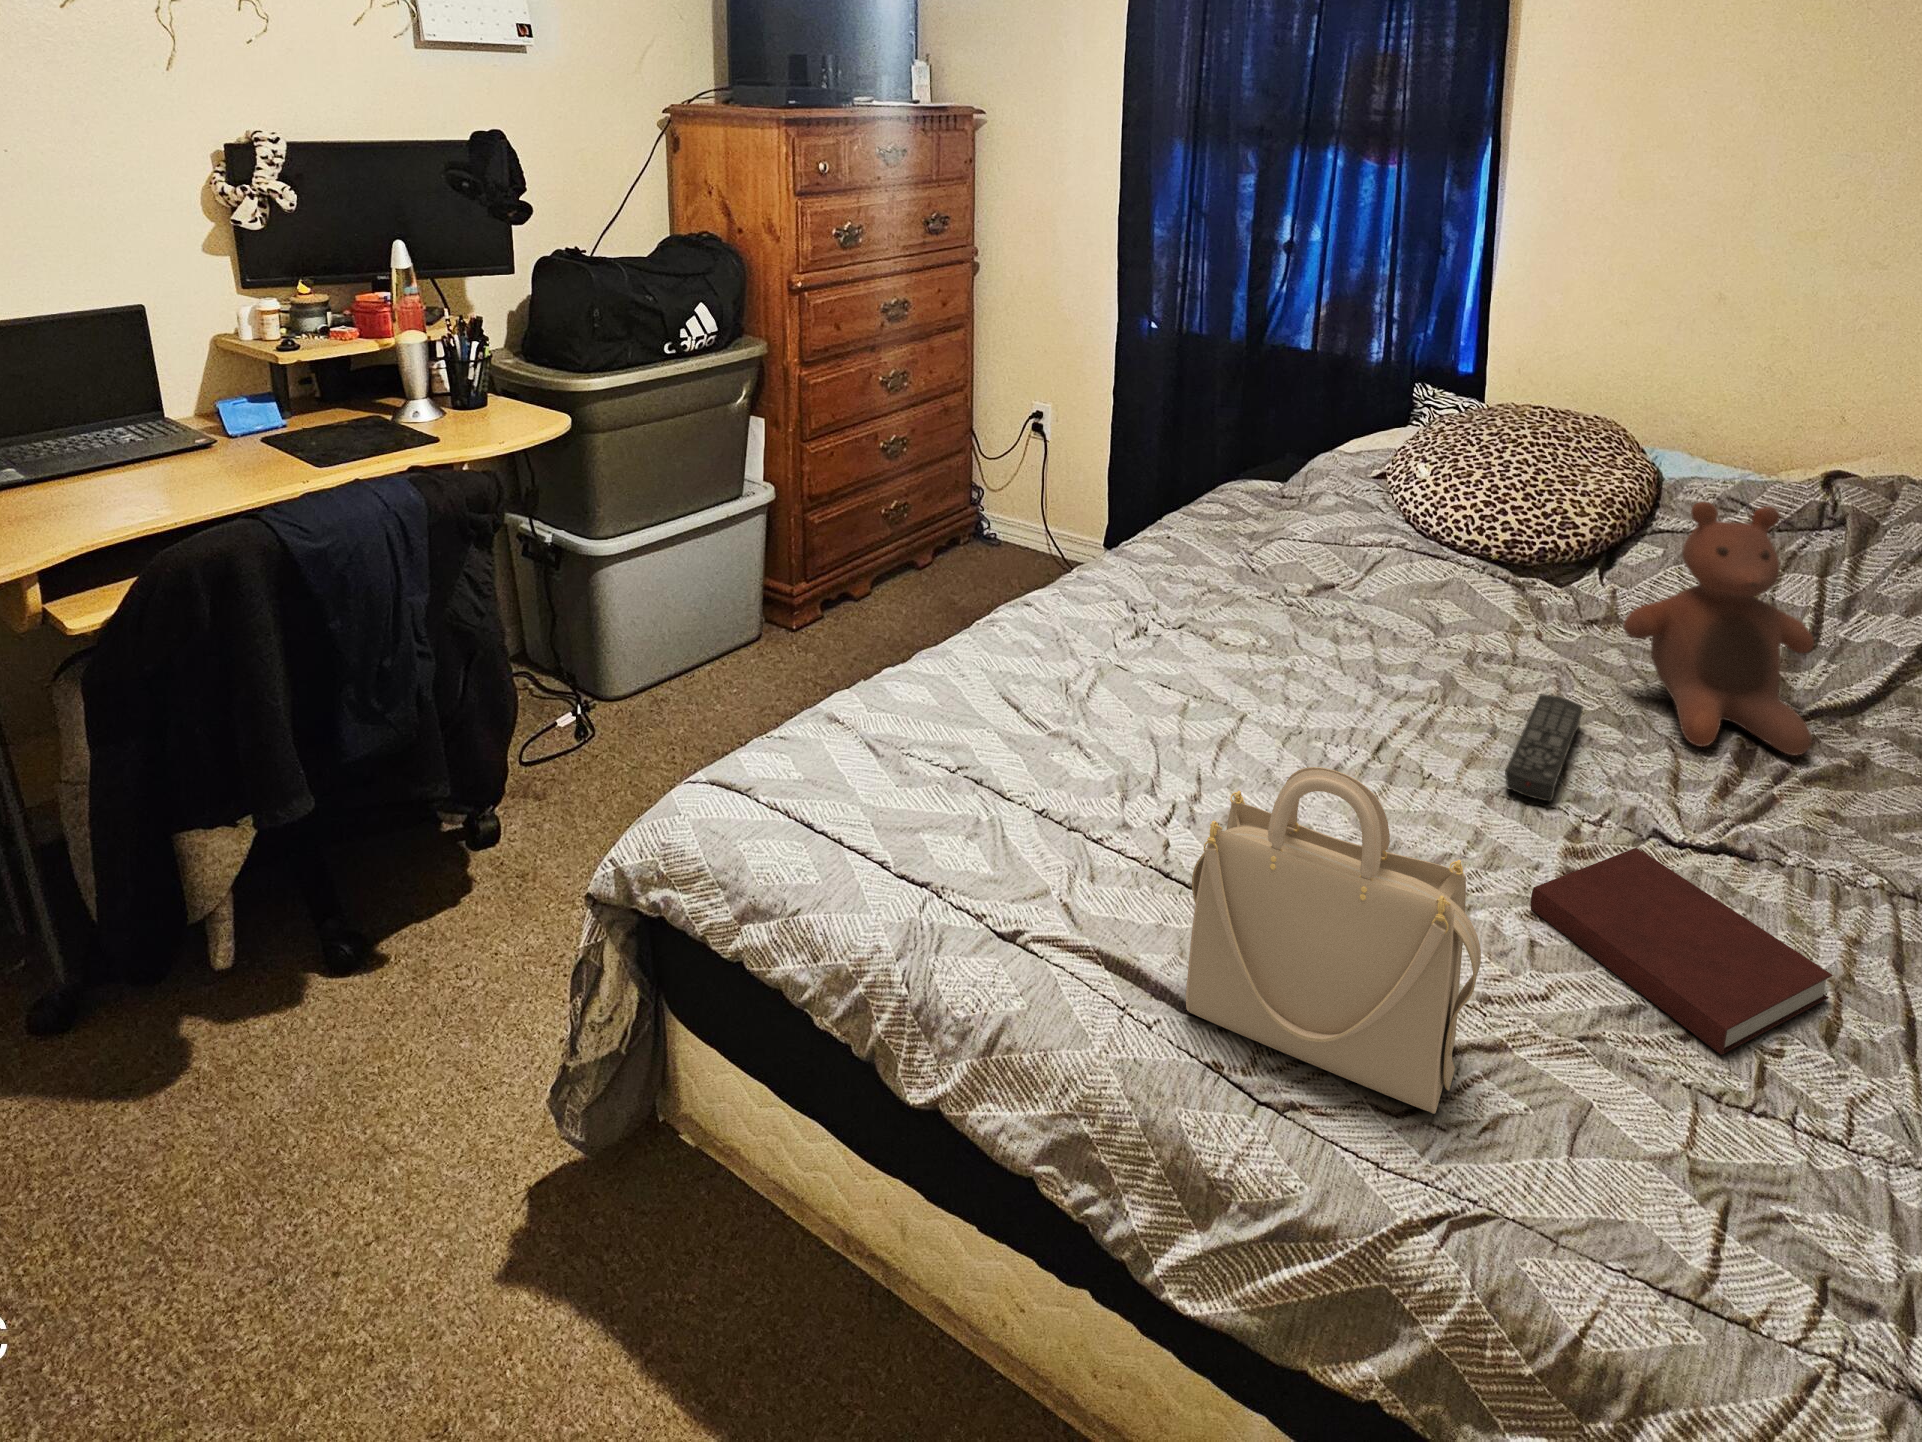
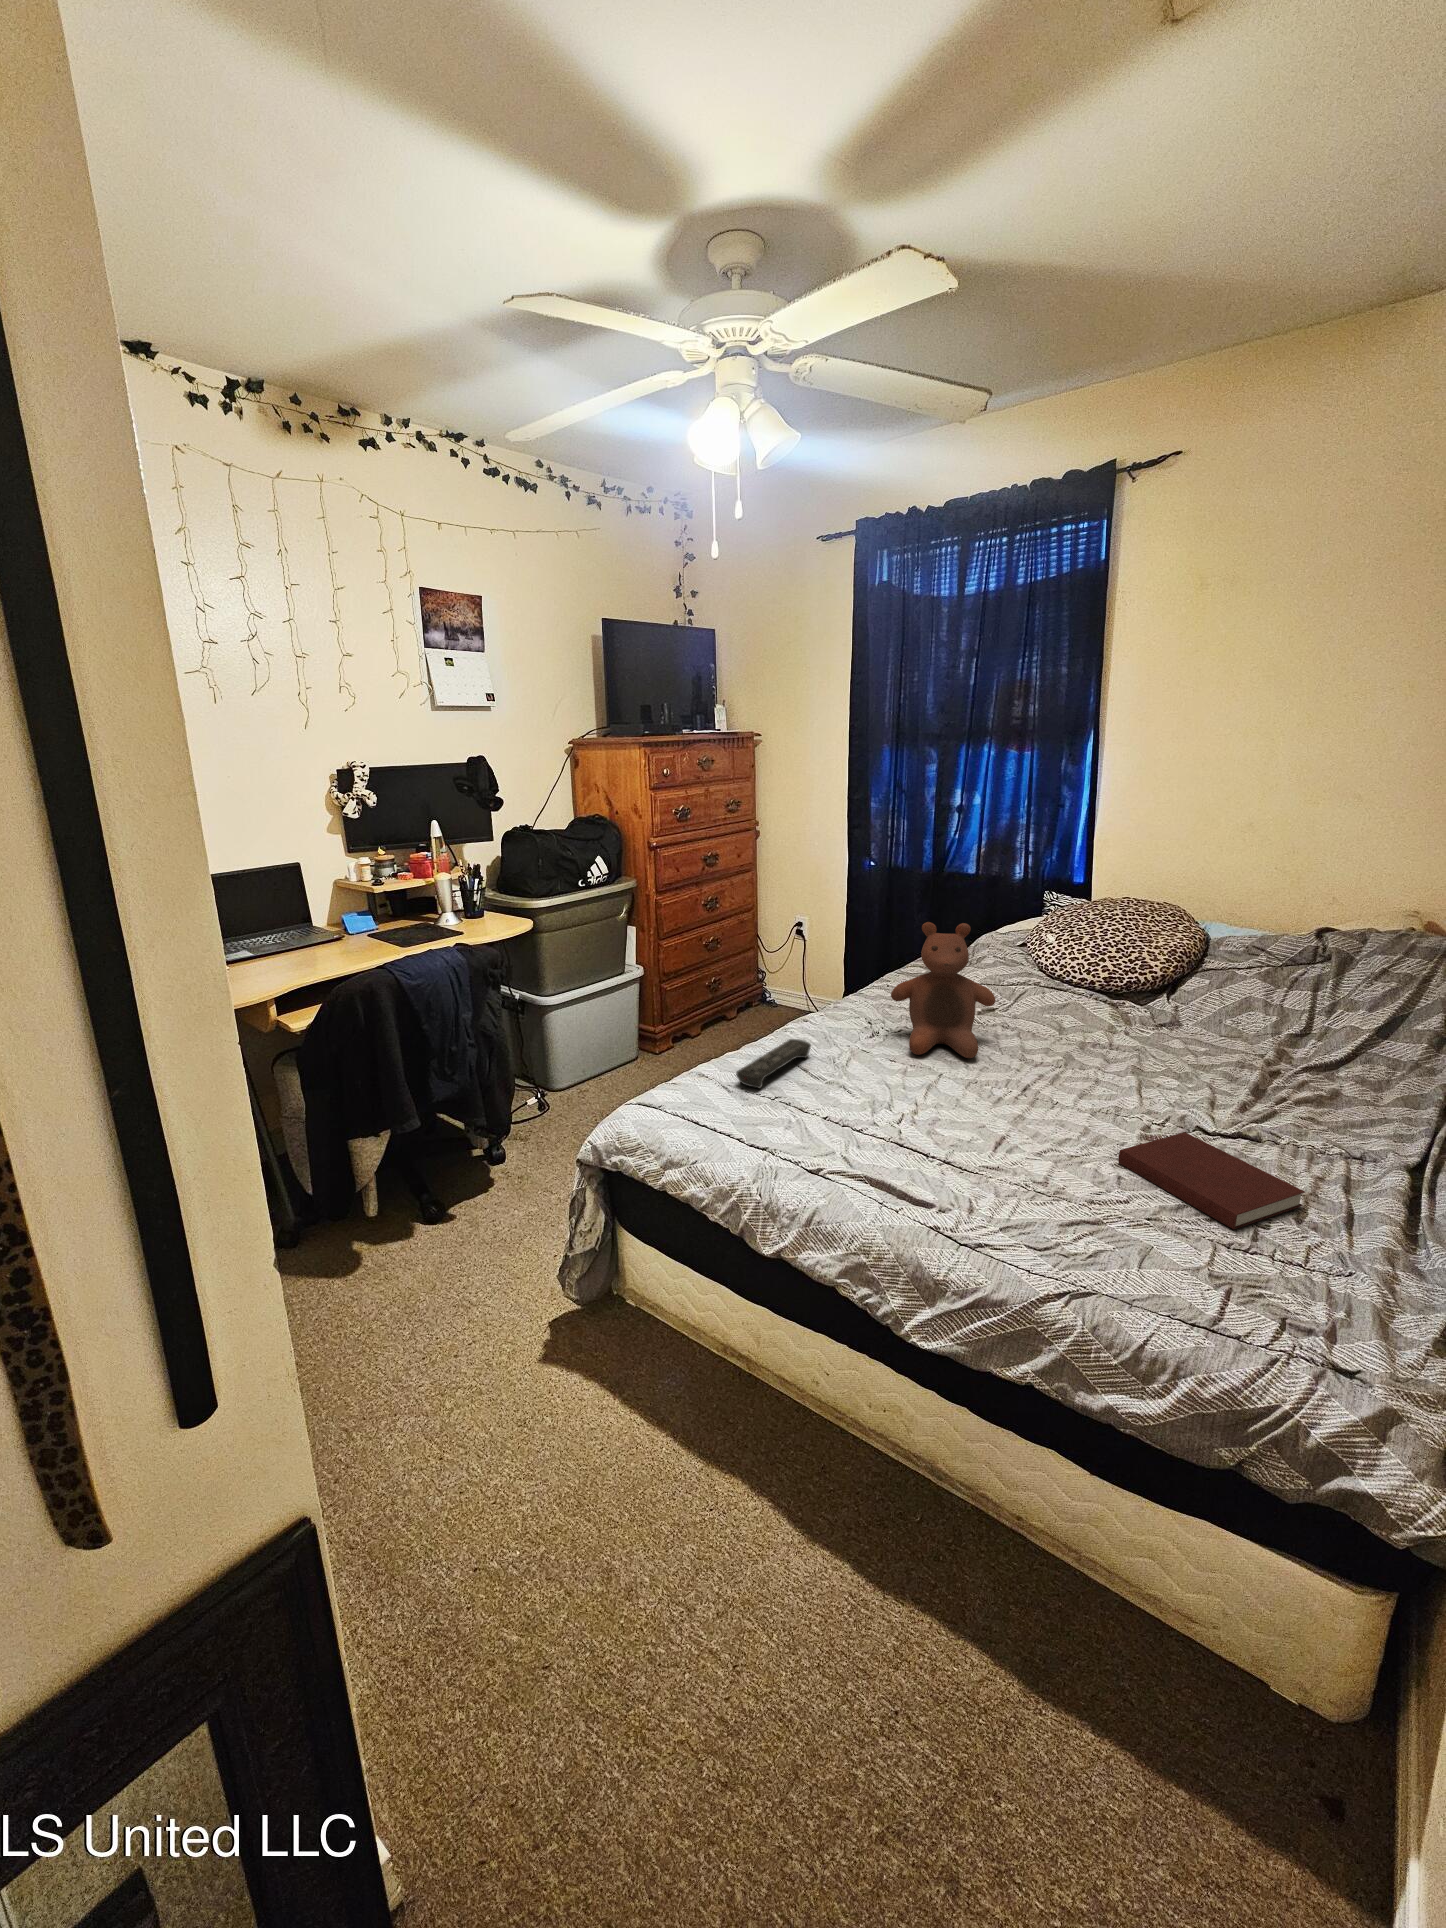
stuffed bear: present [1623,502,1814,755] -> present [891,922,996,1058]
remote control: present [1505,694,1583,802] -> present [736,1039,811,1088]
handbag: present [1186,767,1481,1114] -> none [917,1065,1087,1249]

